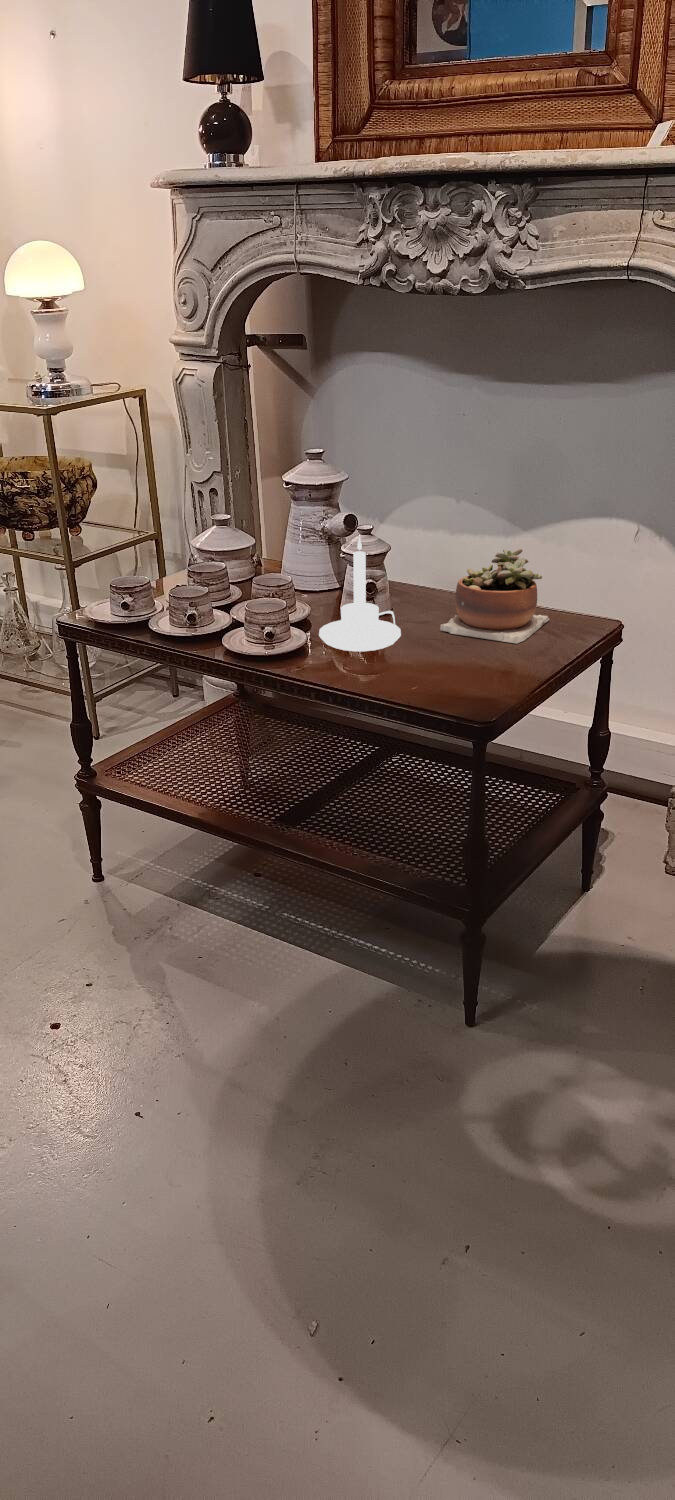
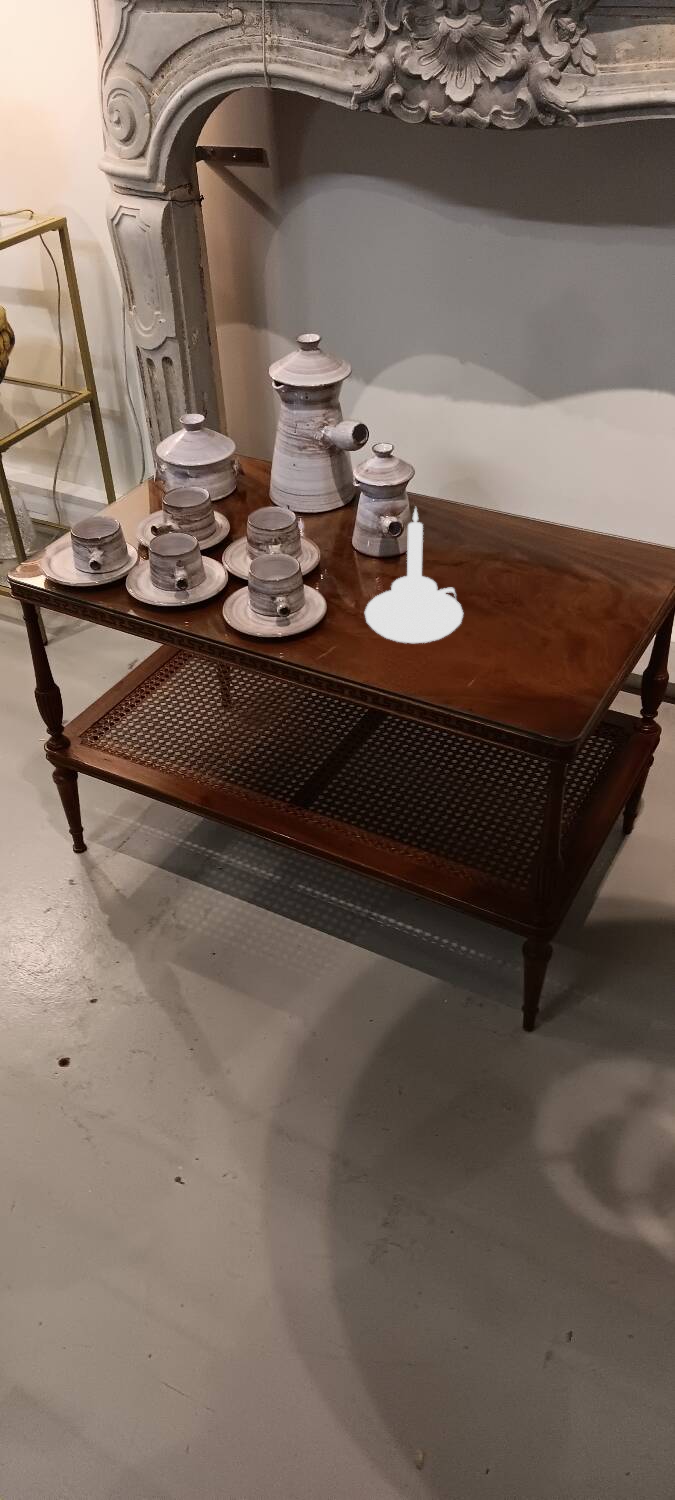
succulent plant: present [440,549,550,644] -> none [502,492,623,615]

